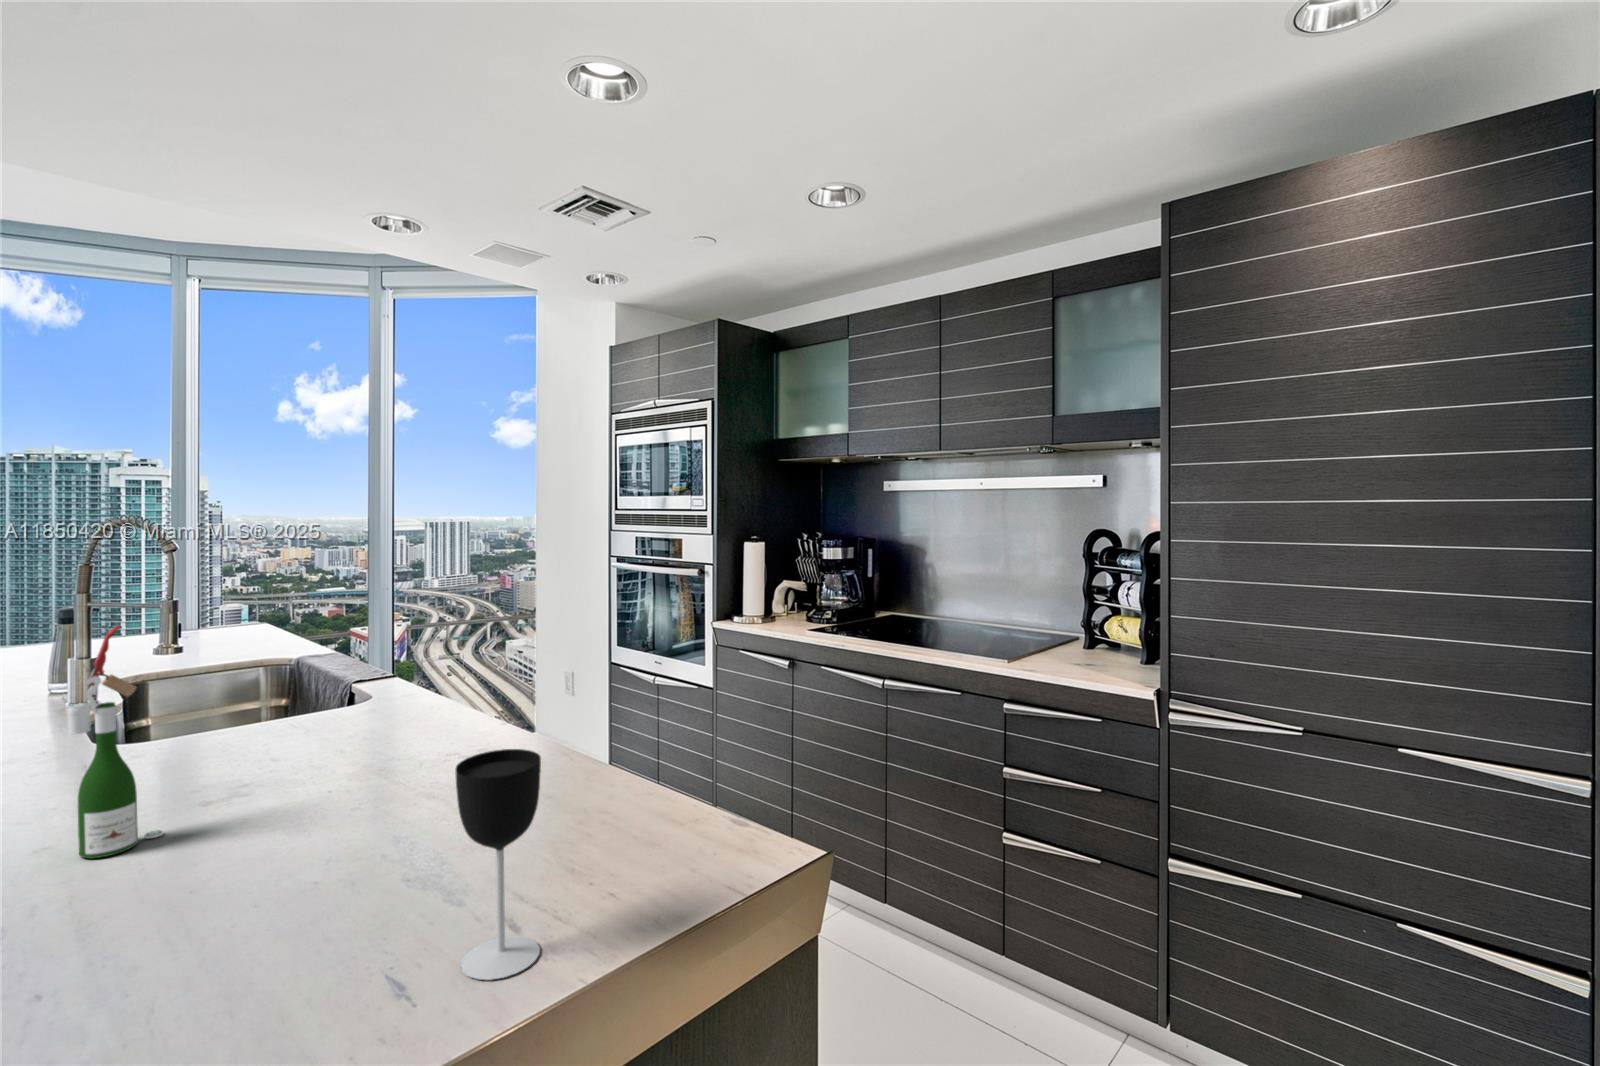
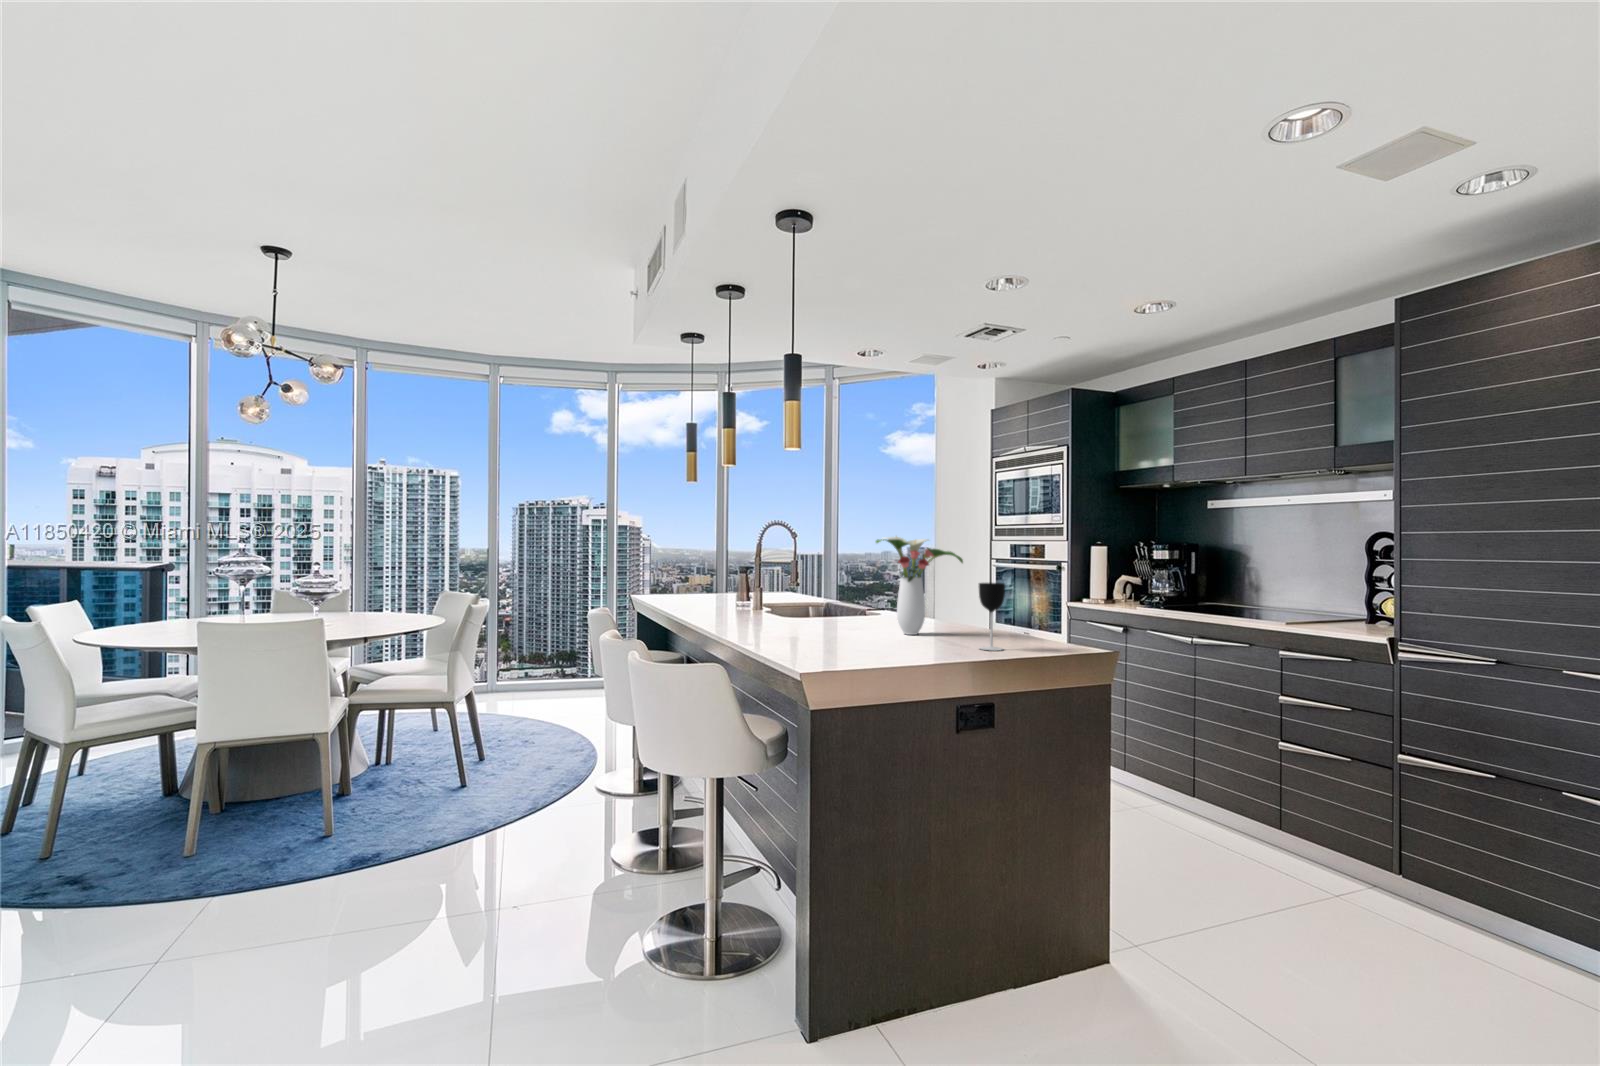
flower arrangement: none [157,589,453,856] -> present [876,536,963,635]
wine bottle: present [68,625,164,858] -> none [825,549,849,630]

